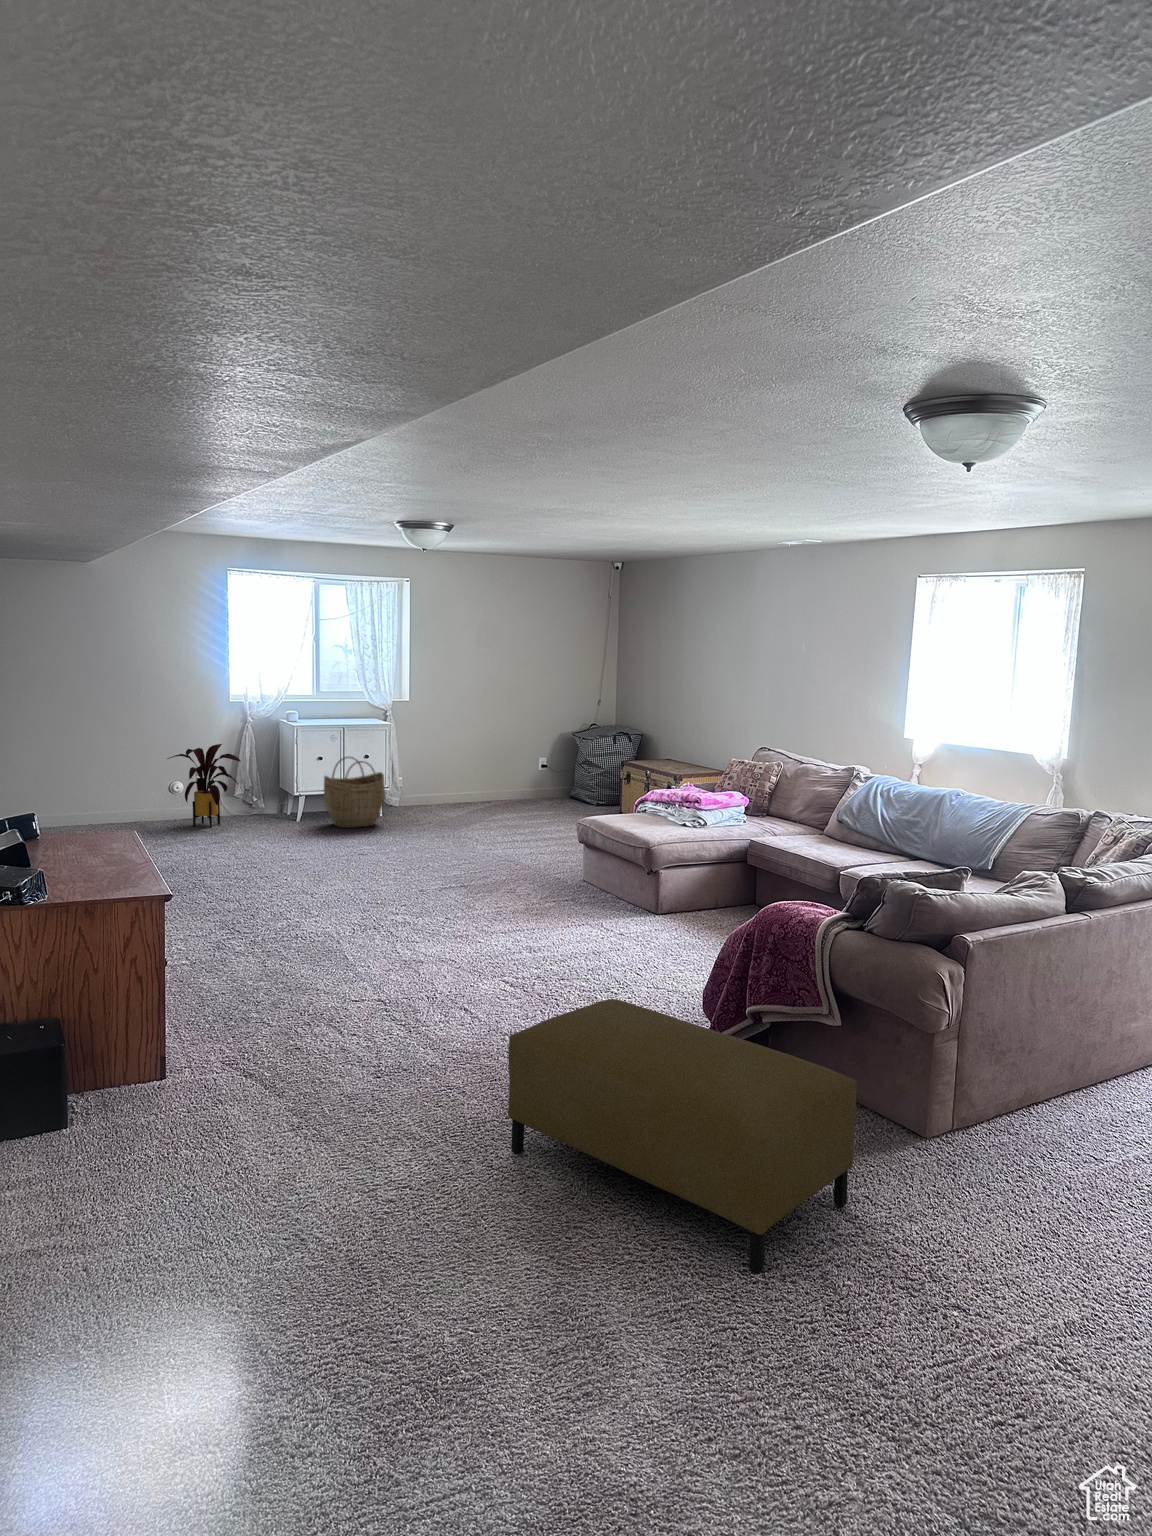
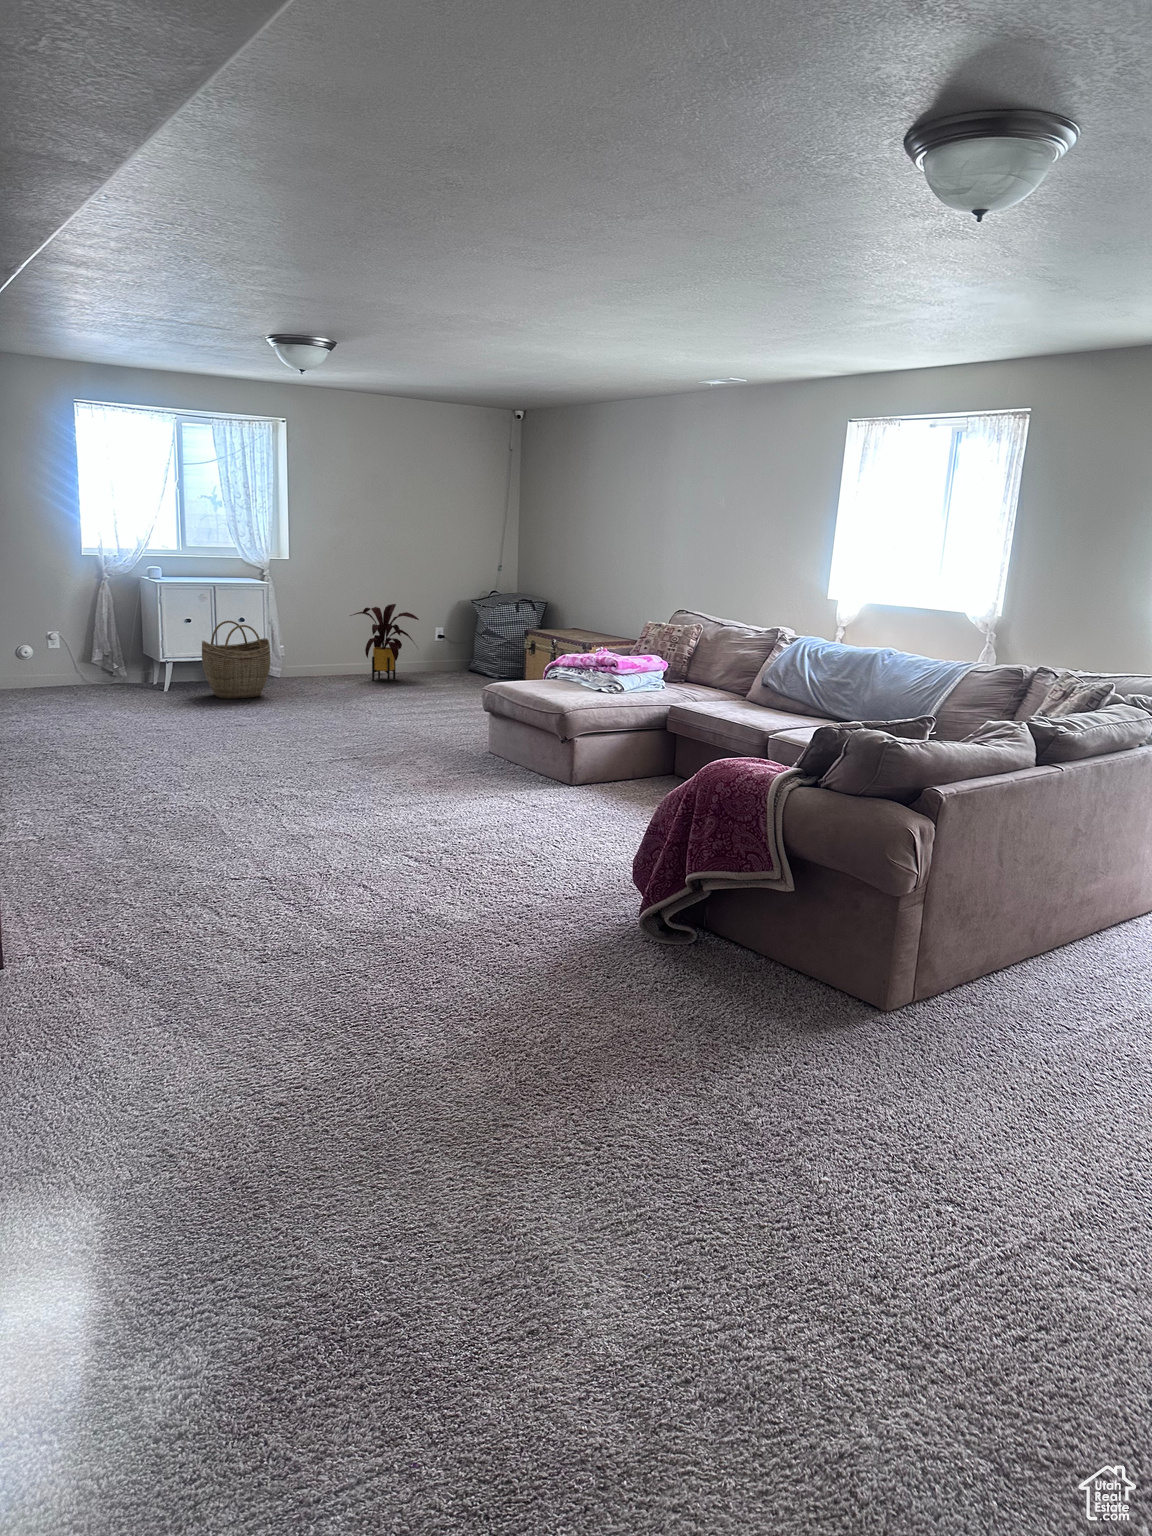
house plant: present [167,744,241,827] -> present [350,604,419,682]
ottoman: present [508,999,857,1273] -> none [421,866,829,1172]

